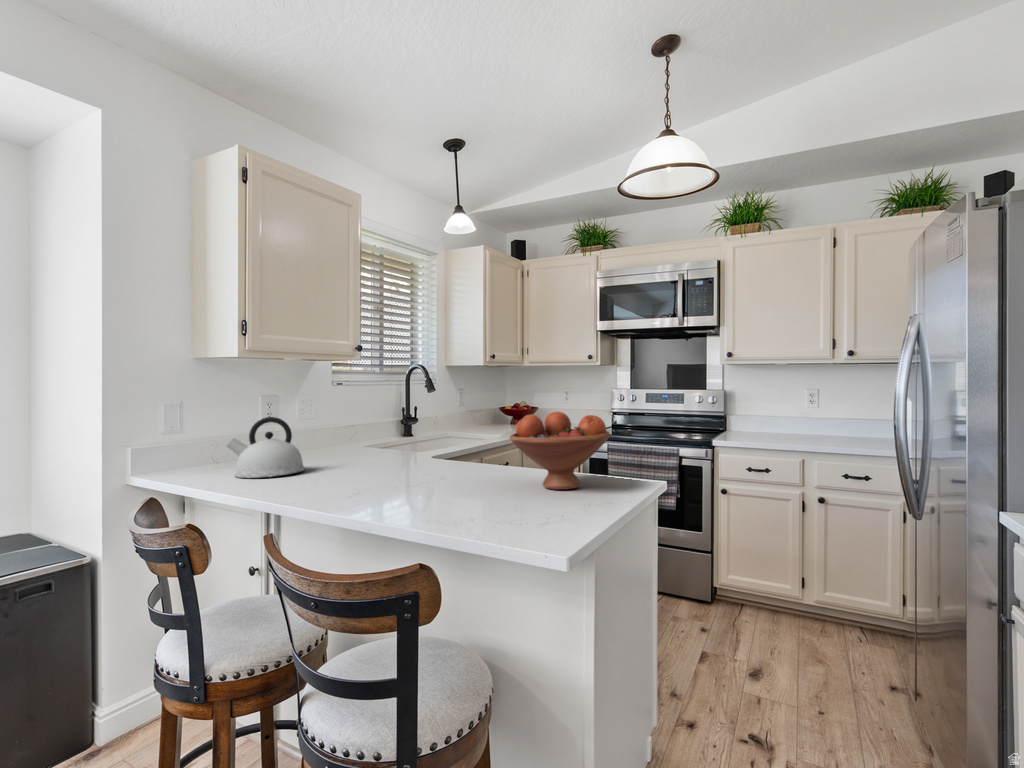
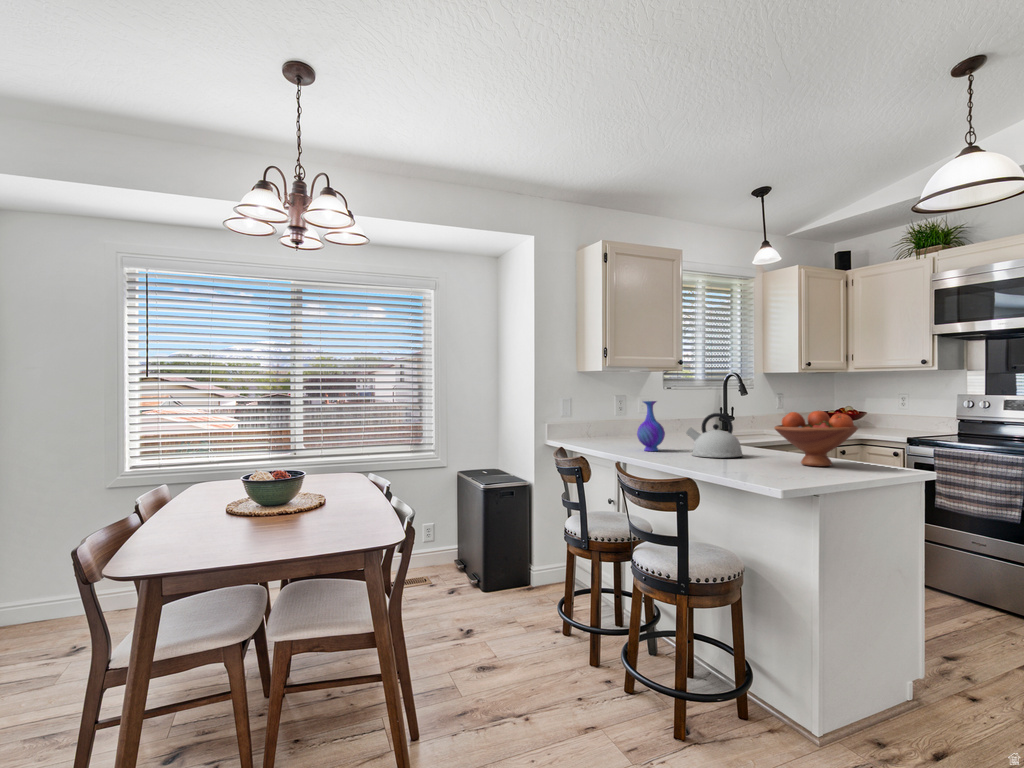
vase: none [300,403,346,485] -> present [637,401,665,451]
kettle: present [227,417,305,478] -> present [686,413,743,458]

